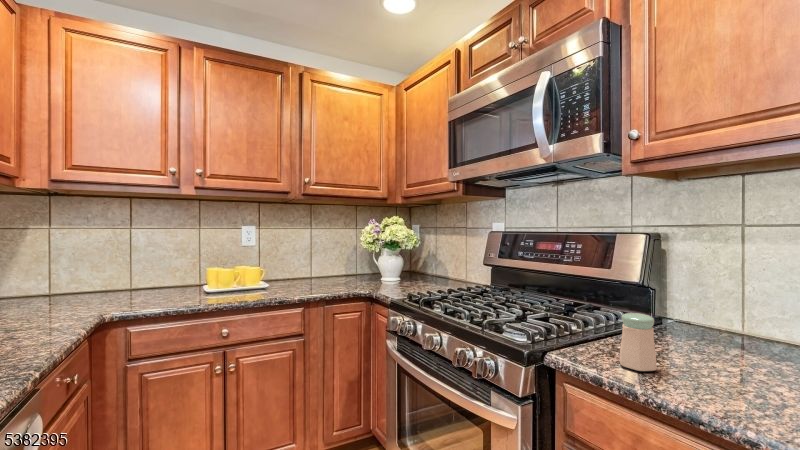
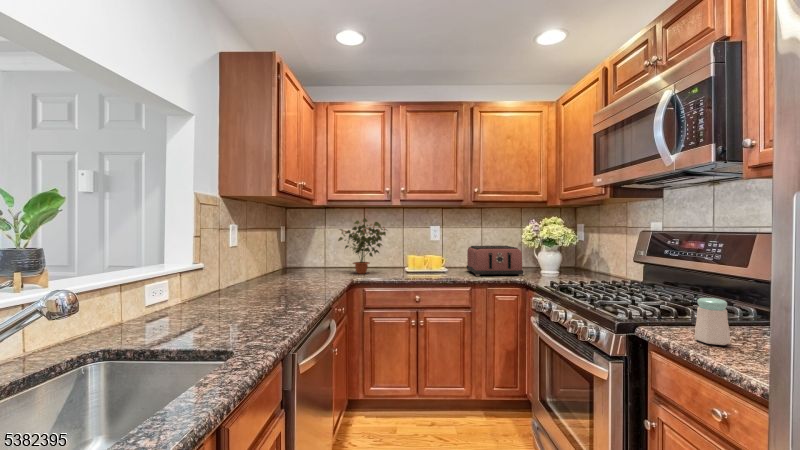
potted plant: none [78,214,176,302] -> present [338,218,386,274]
toaster: none [292,250,366,292] -> present [467,245,523,276]

